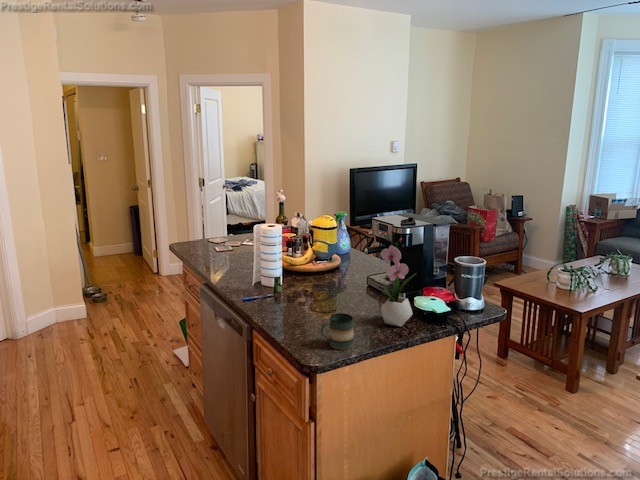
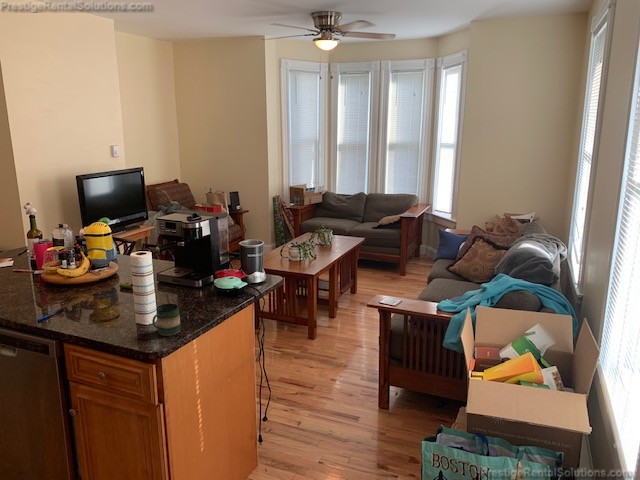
flower arrangement: present [381,231,416,327] -> none [185,226,218,308]

